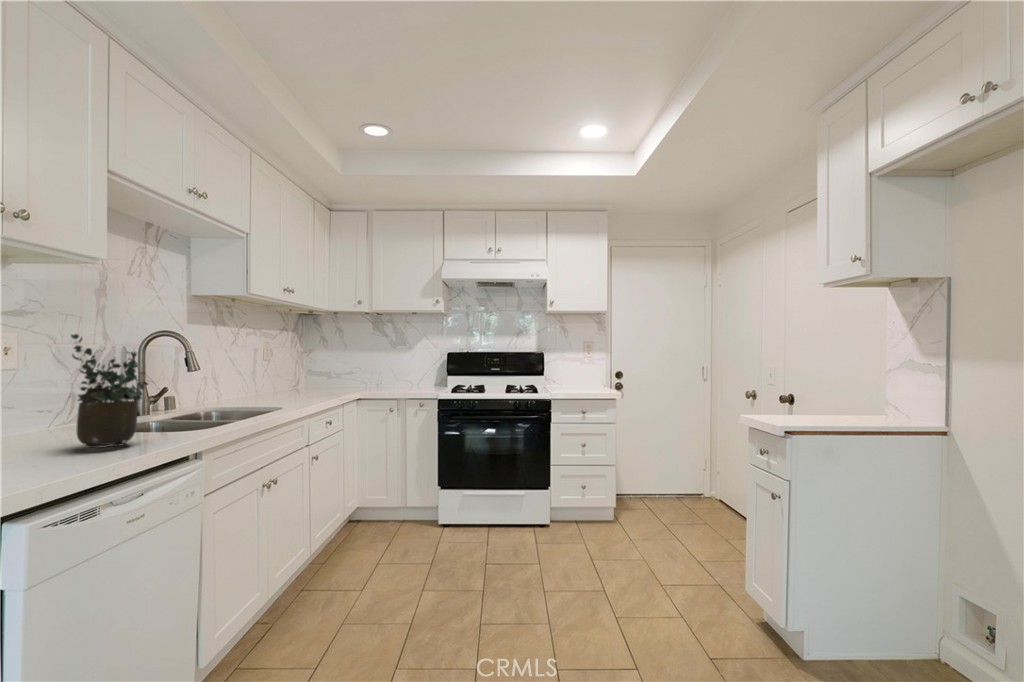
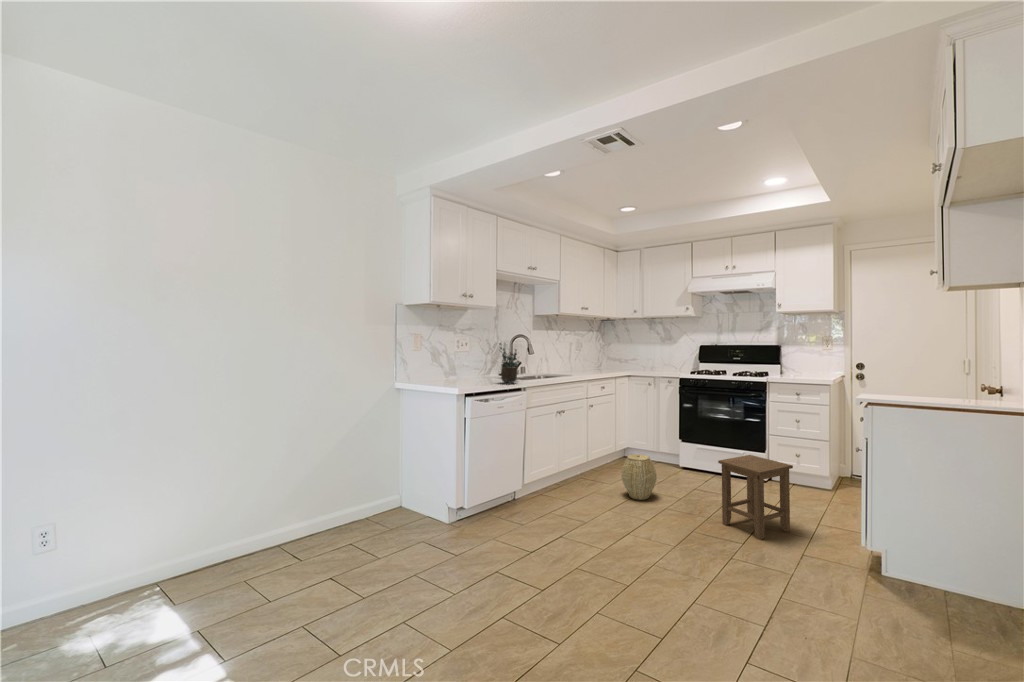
stool: none [589,511,673,661] -> present [718,455,793,540]
woven basket: none [397,544,461,638] -> present [622,454,657,500]

